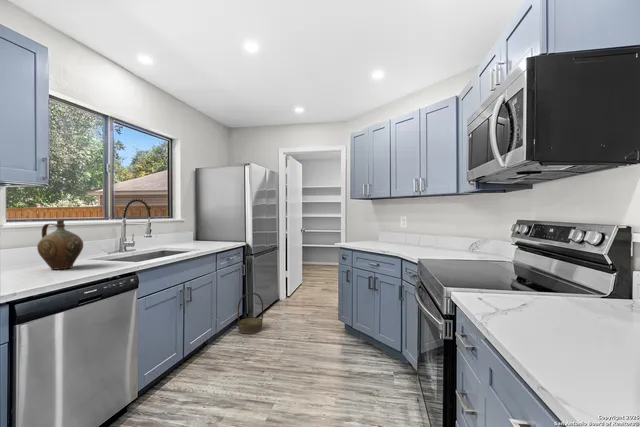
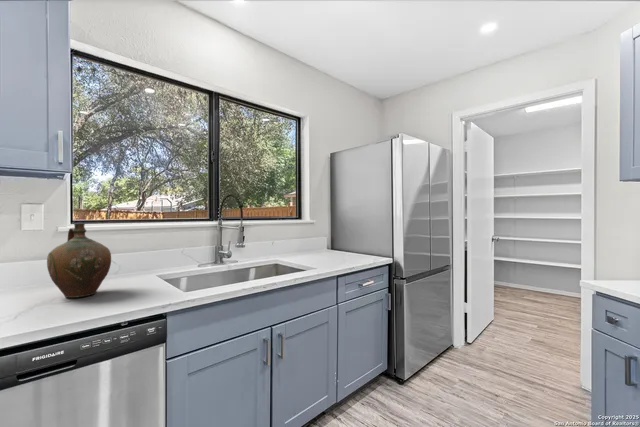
basket: present [238,293,263,334] -> none [376,343,418,415]

